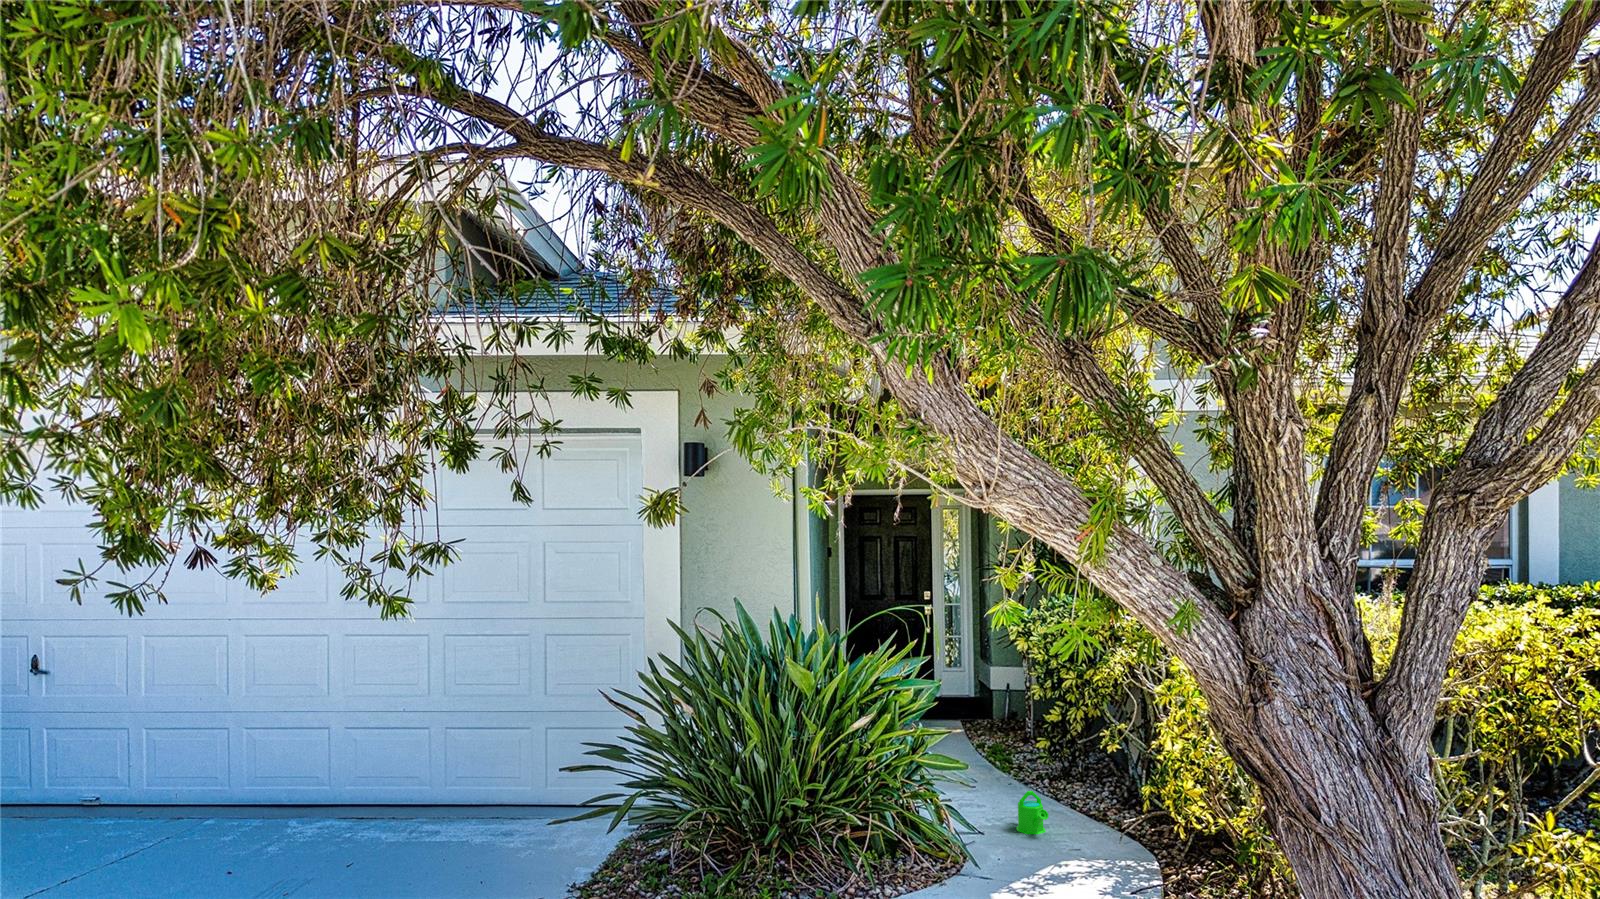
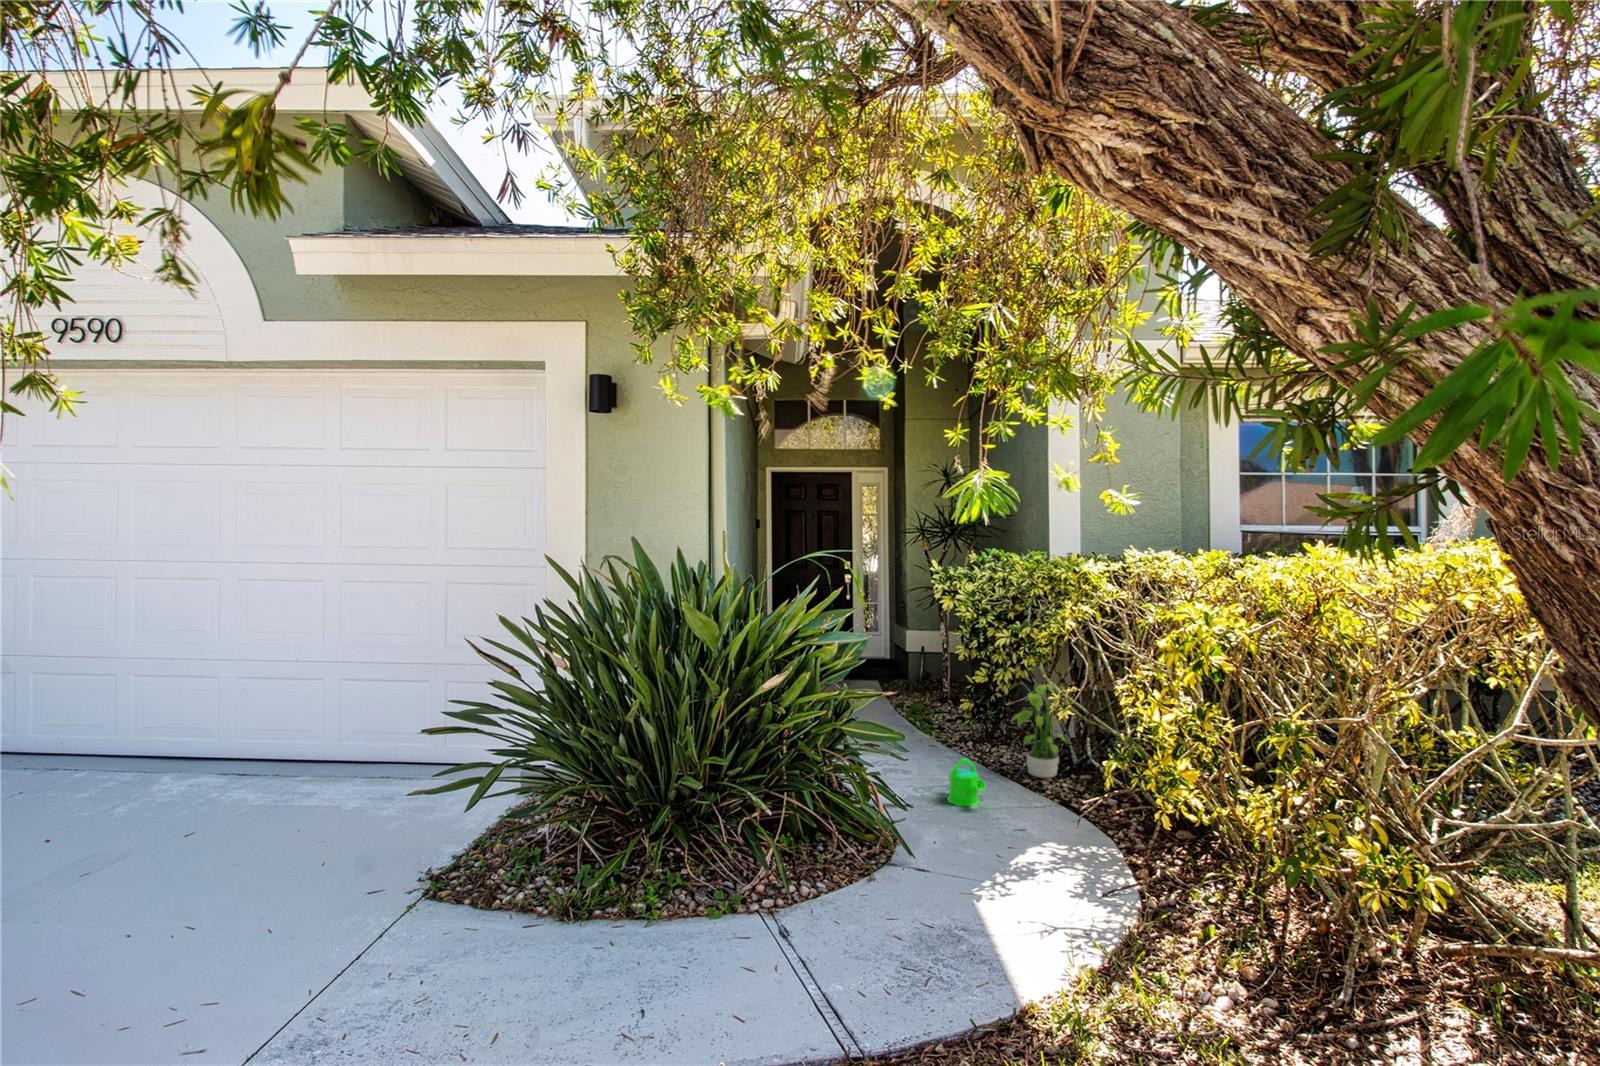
potted plant: none [1077,718,1136,811] -> present [1011,682,1066,778]

